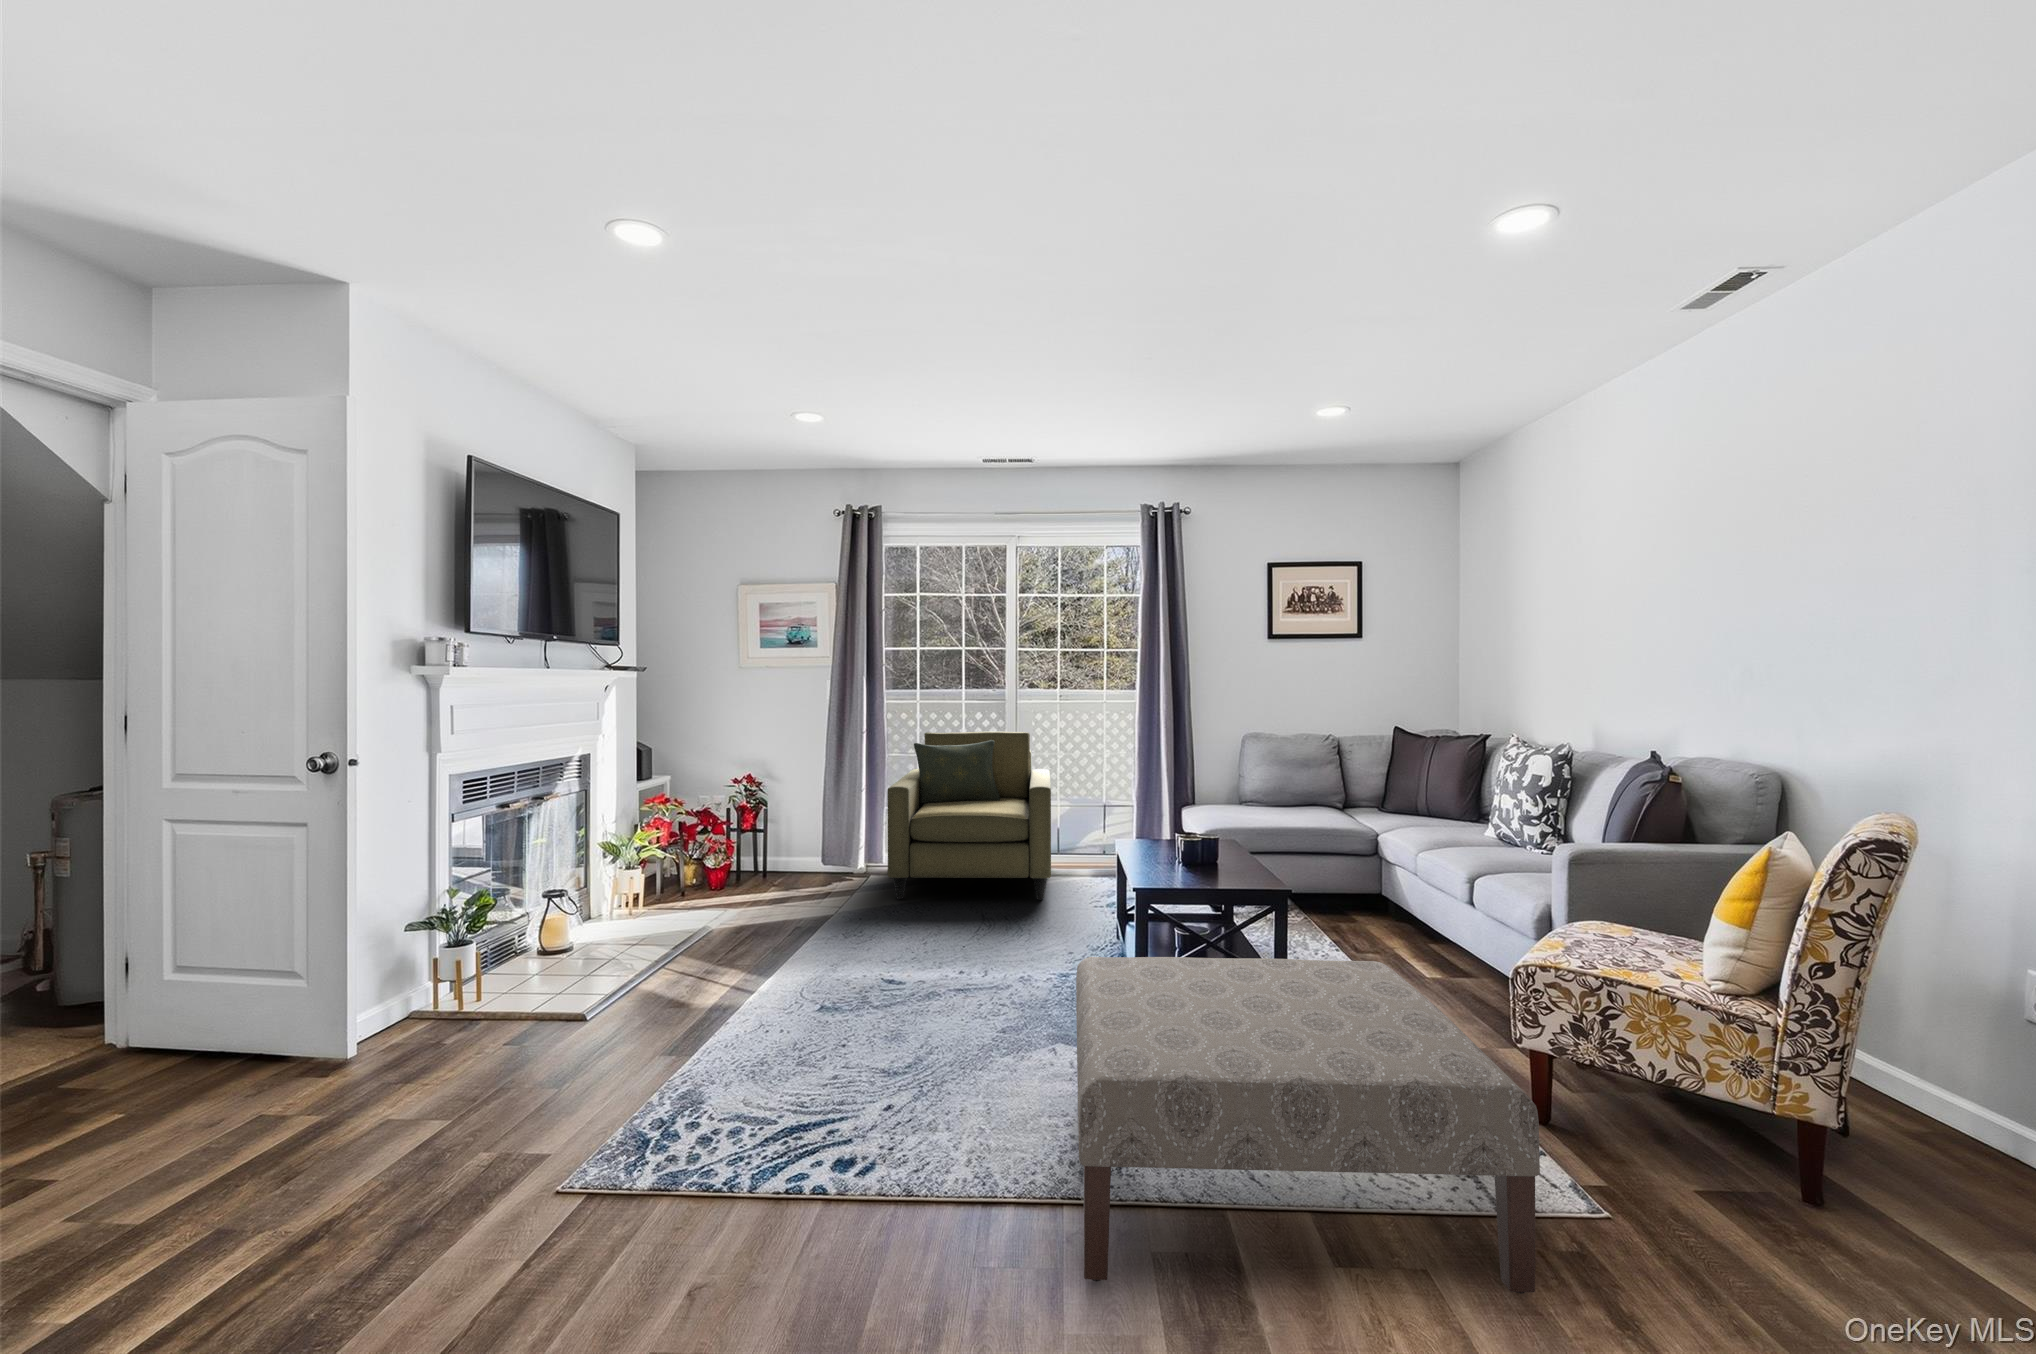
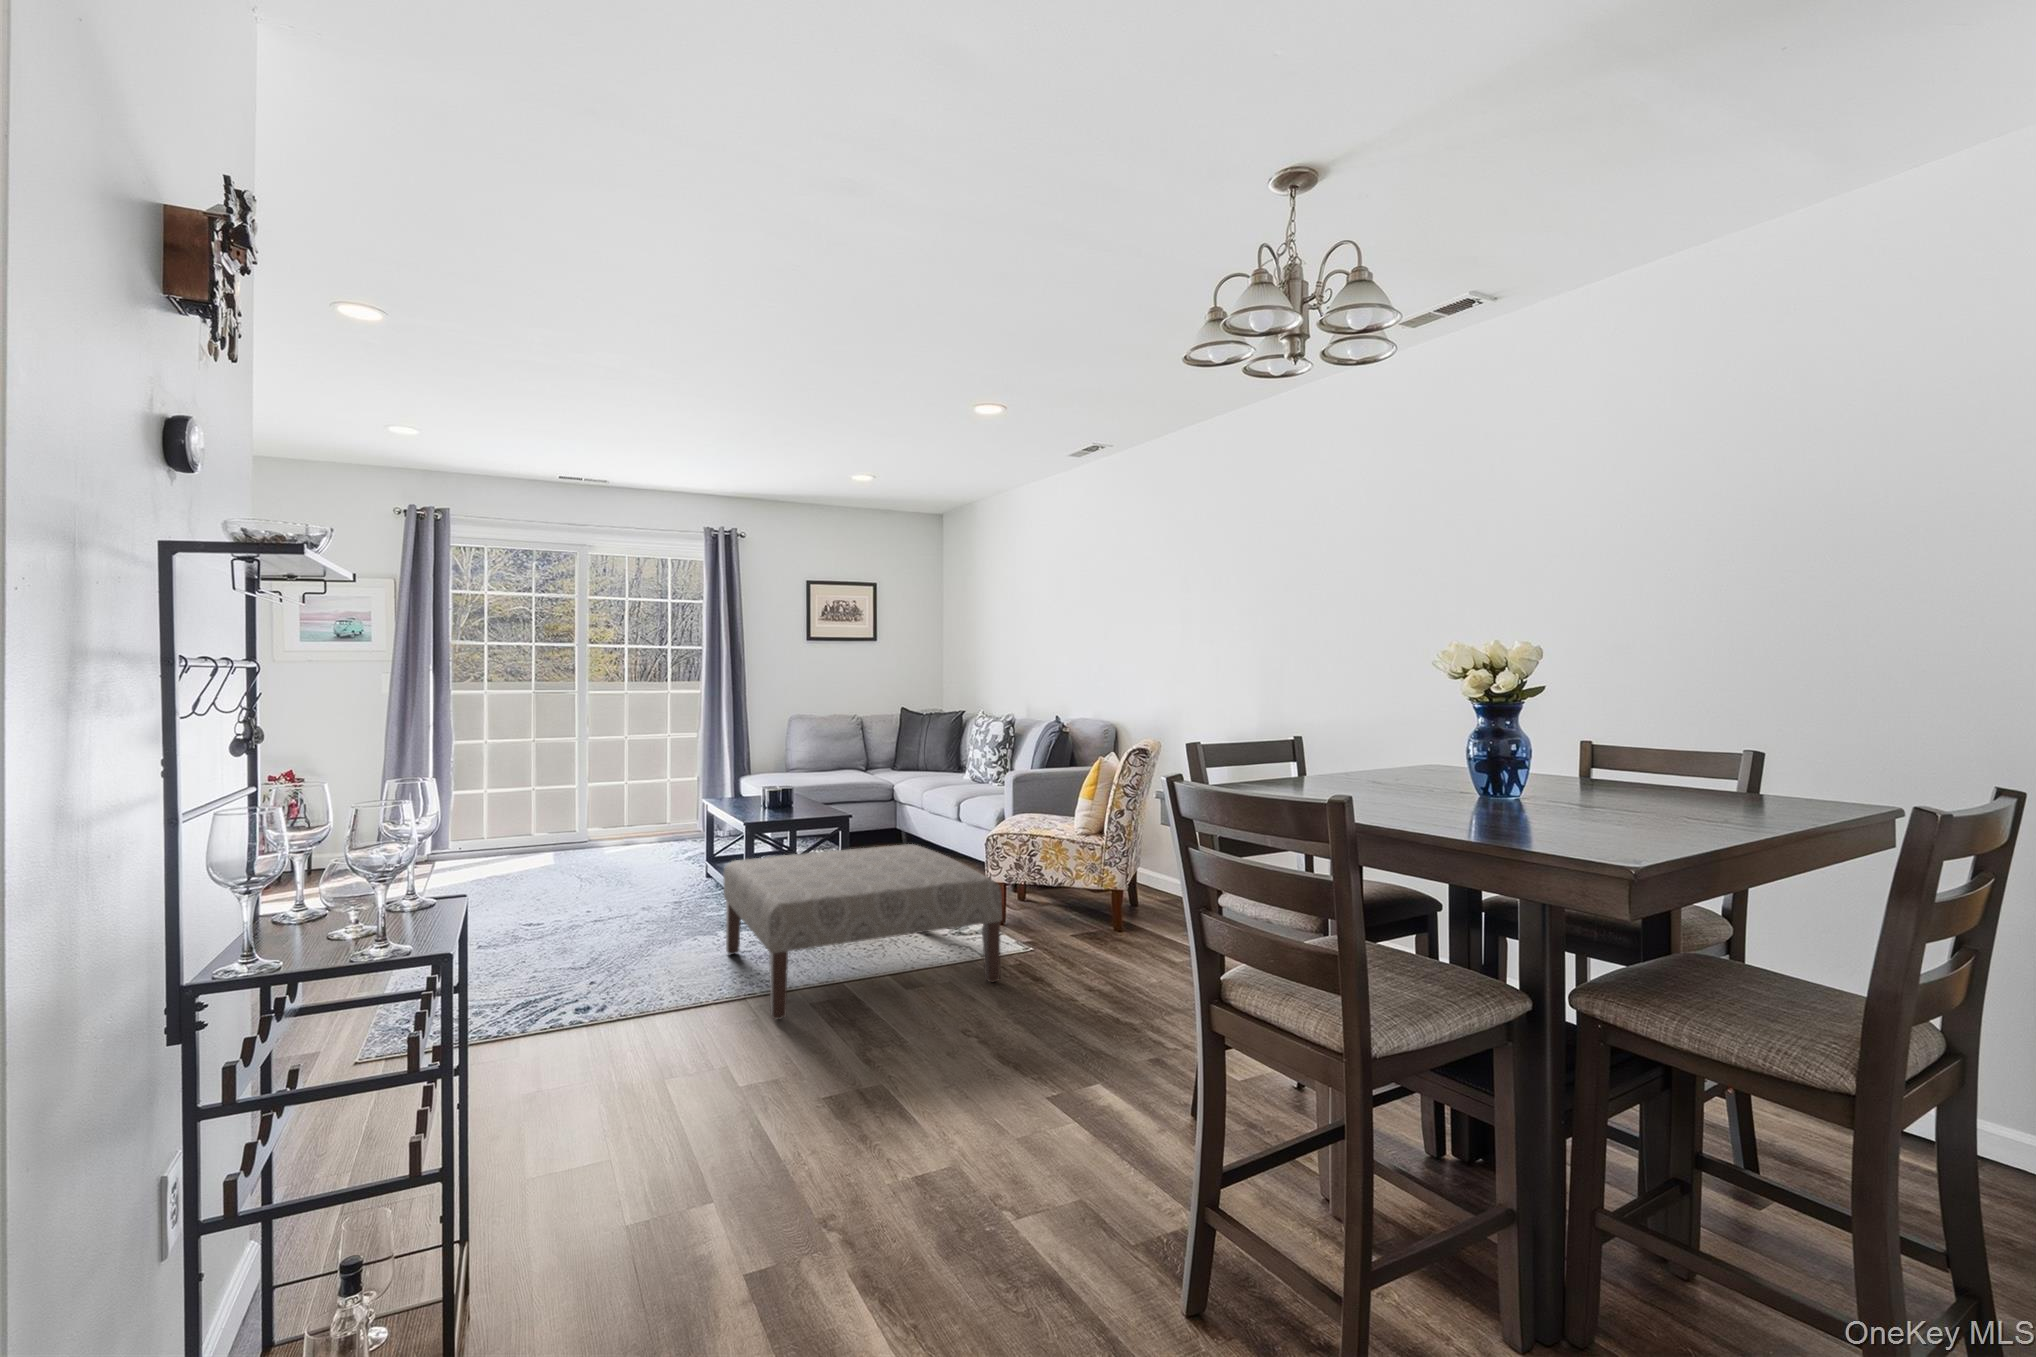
armchair: present [888,731,1051,900] -> none [481,720,638,871]

